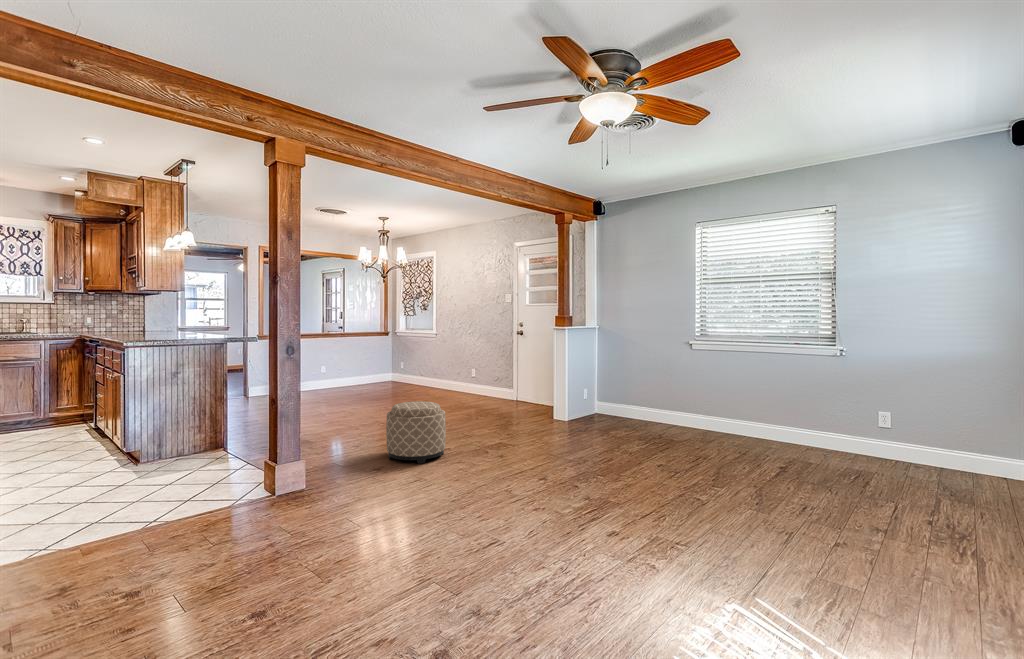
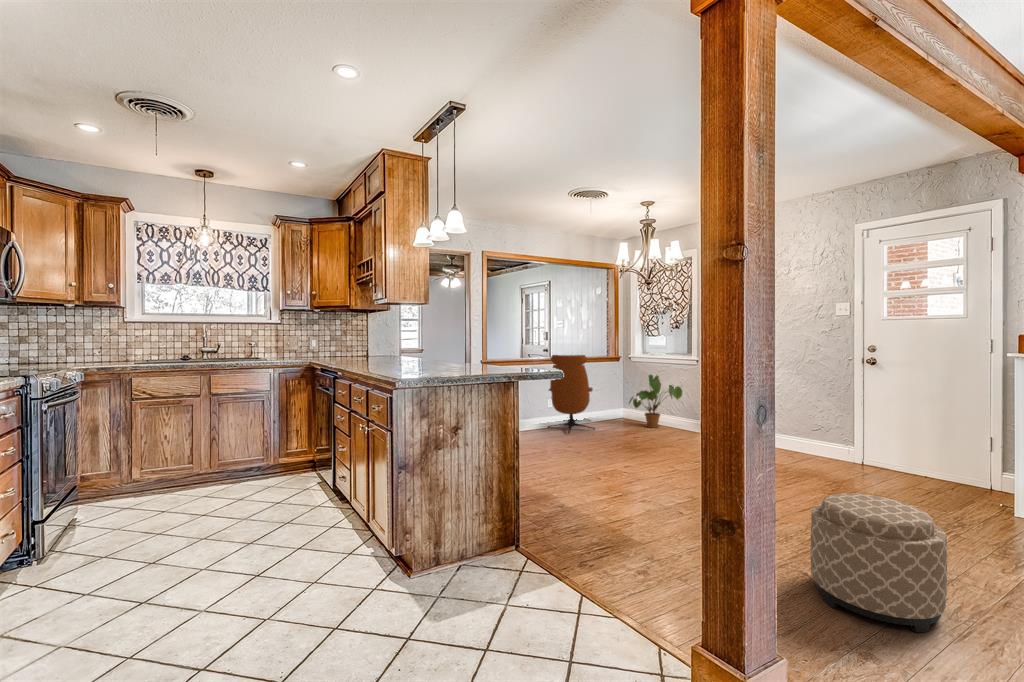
lounge chair: none [320,331,366,395] -> present [548,355,595,434]
house plant: none [392,347,441,390] -> present [629,375,682,428]

